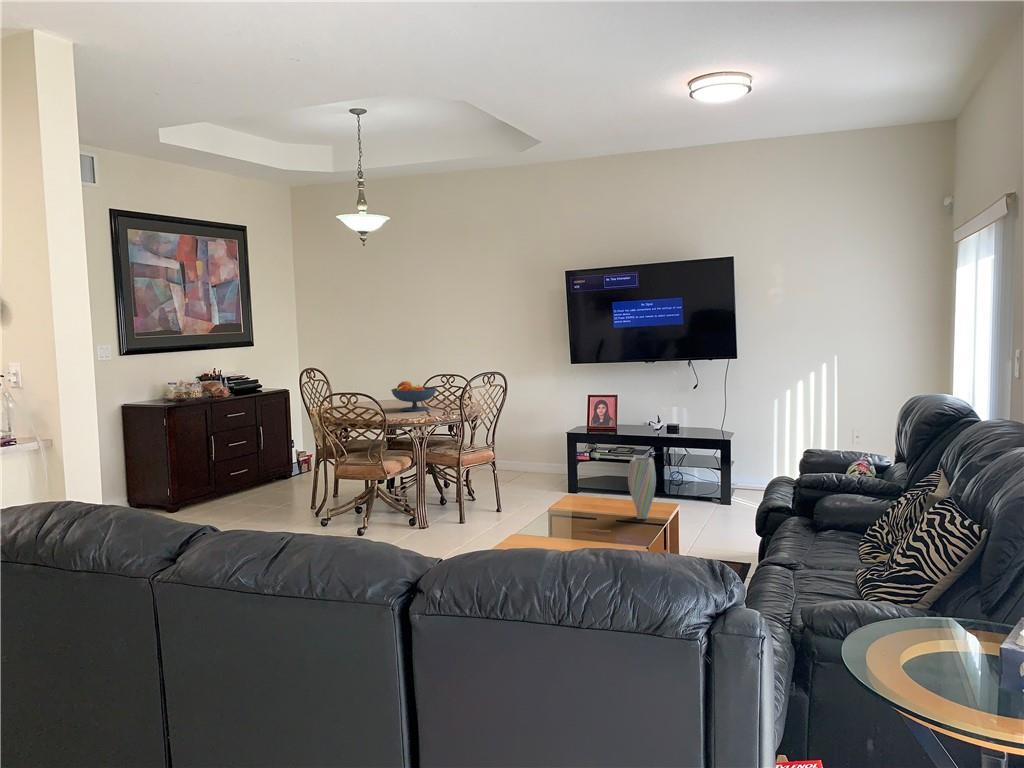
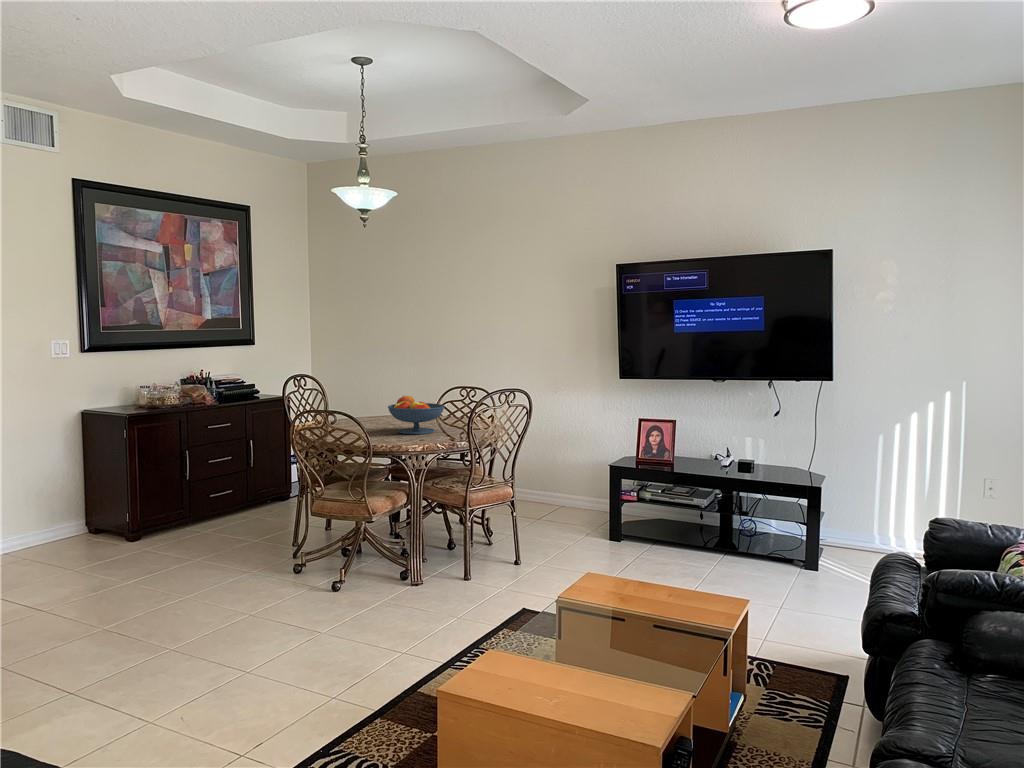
vase: present [628,457,656,519] -> none [677,525,717,617]

